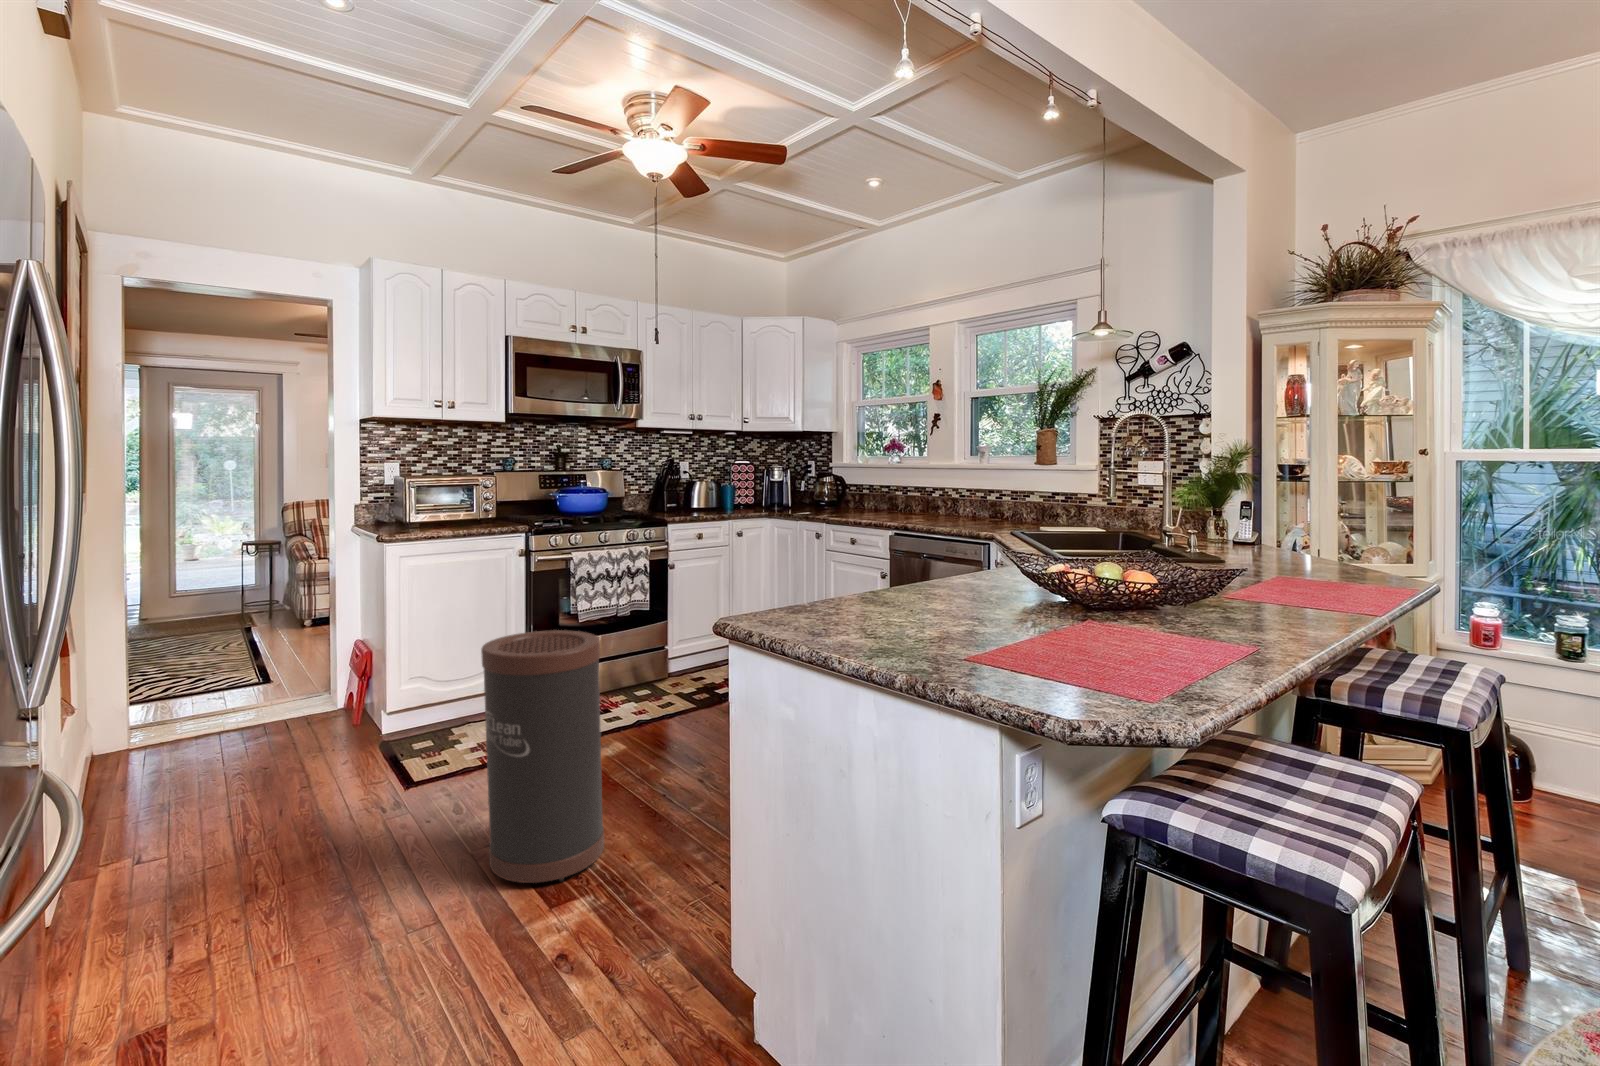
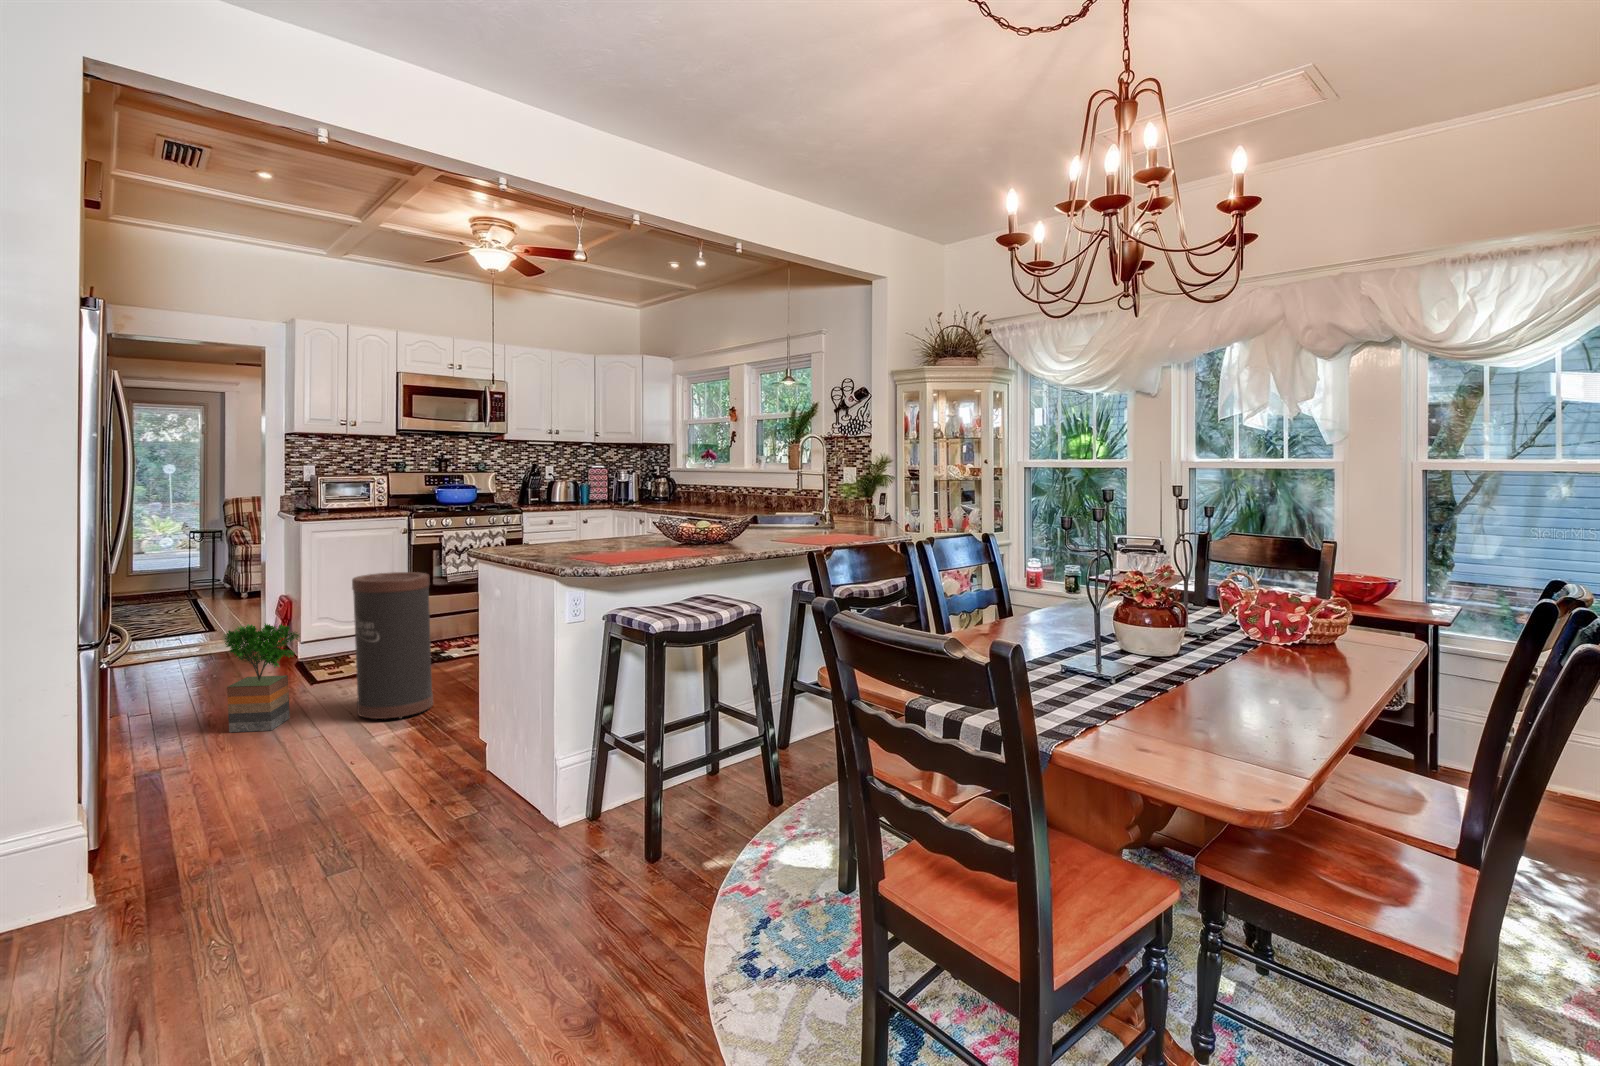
potted tree: none [269,722,400,916] -> present [224,624,300,732]

